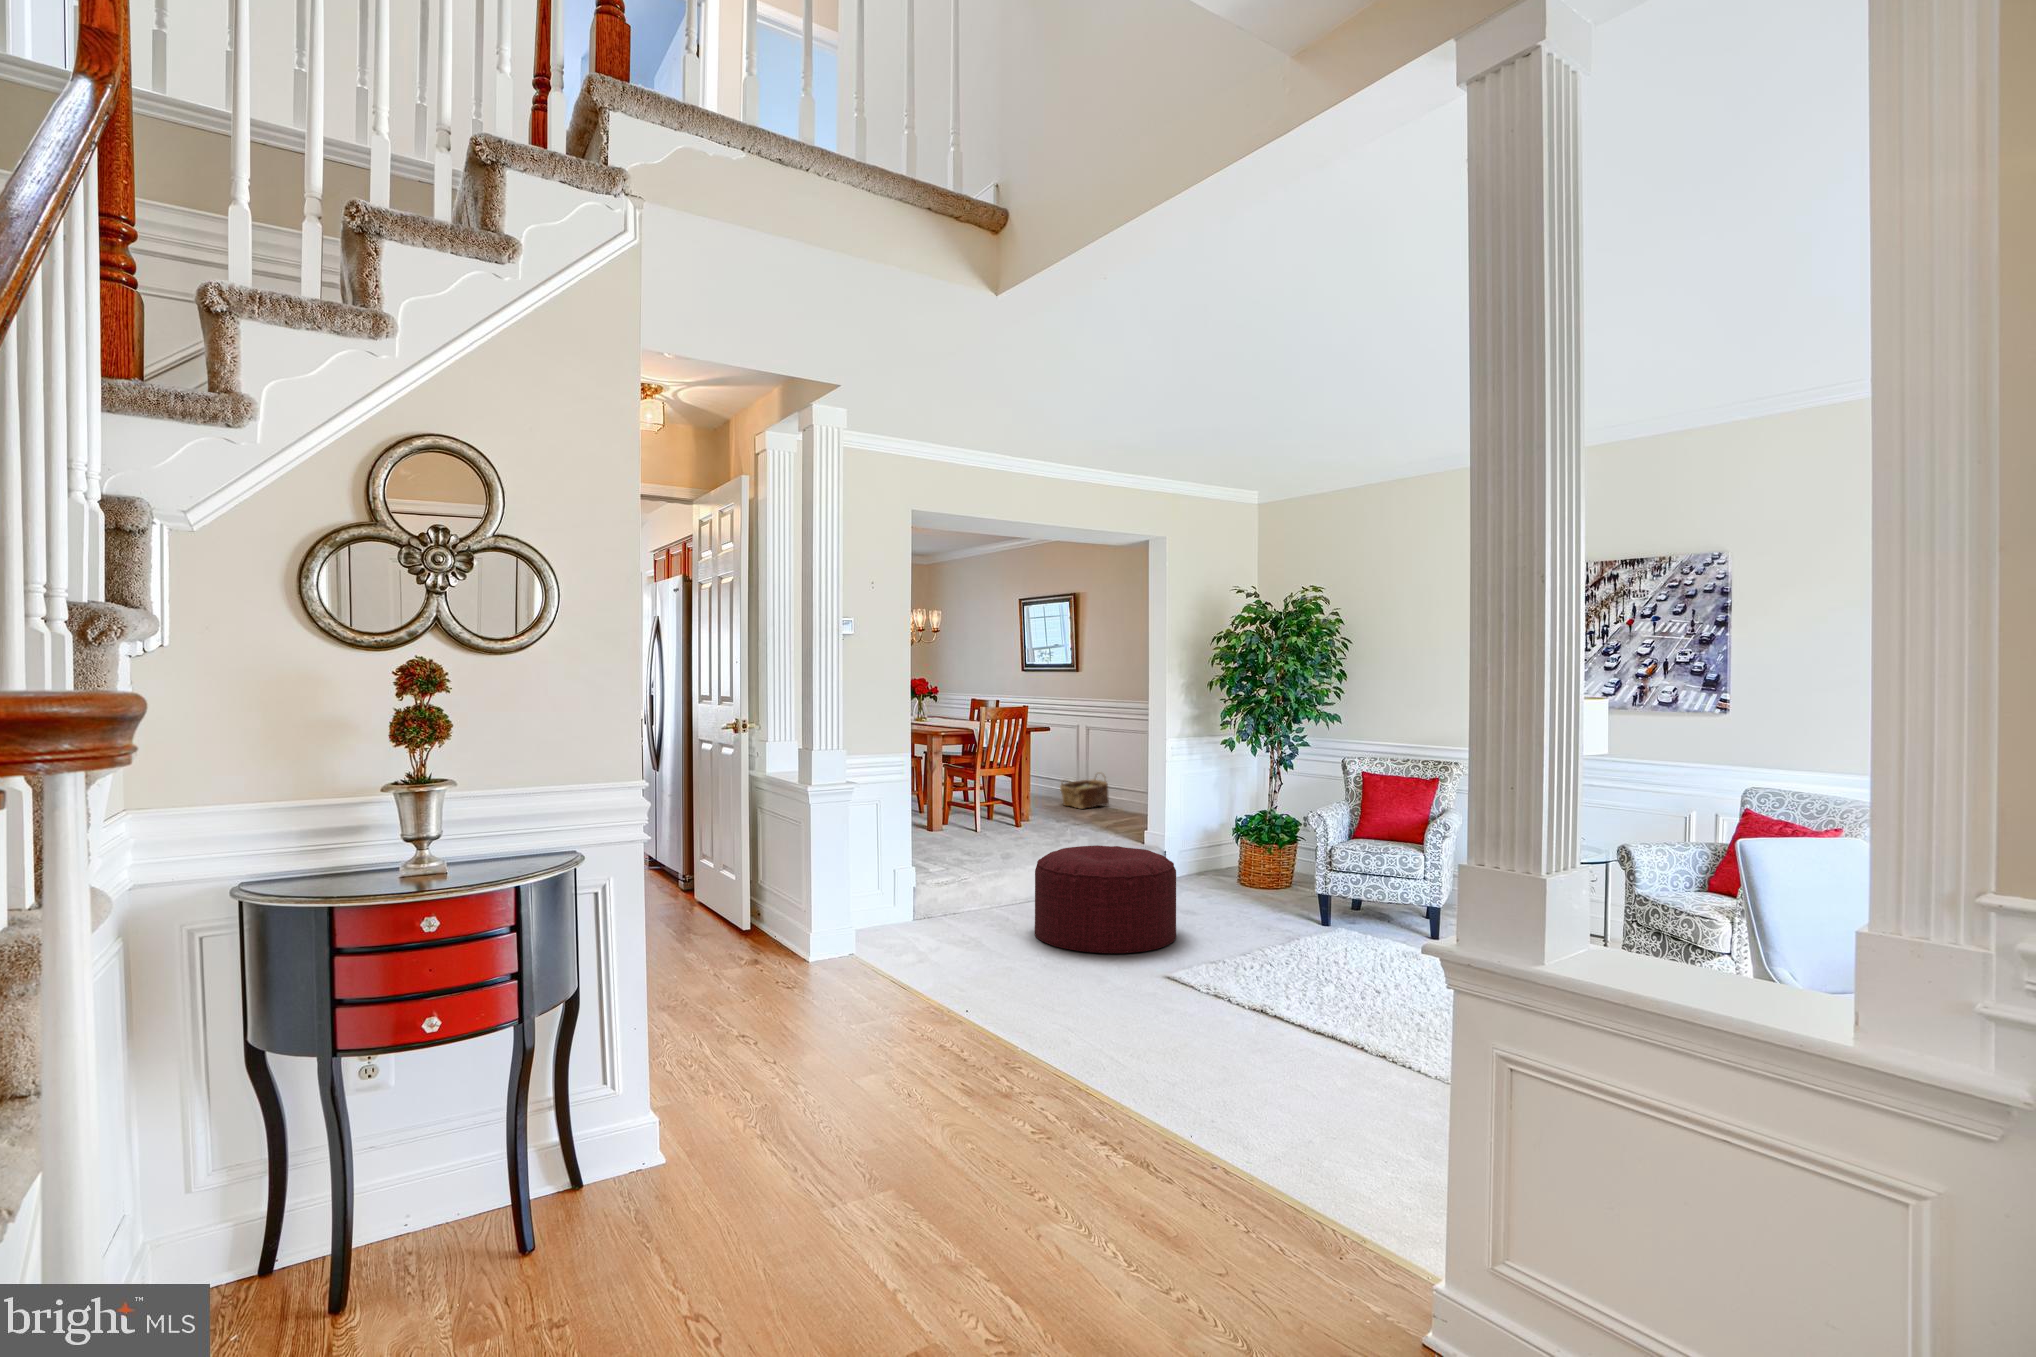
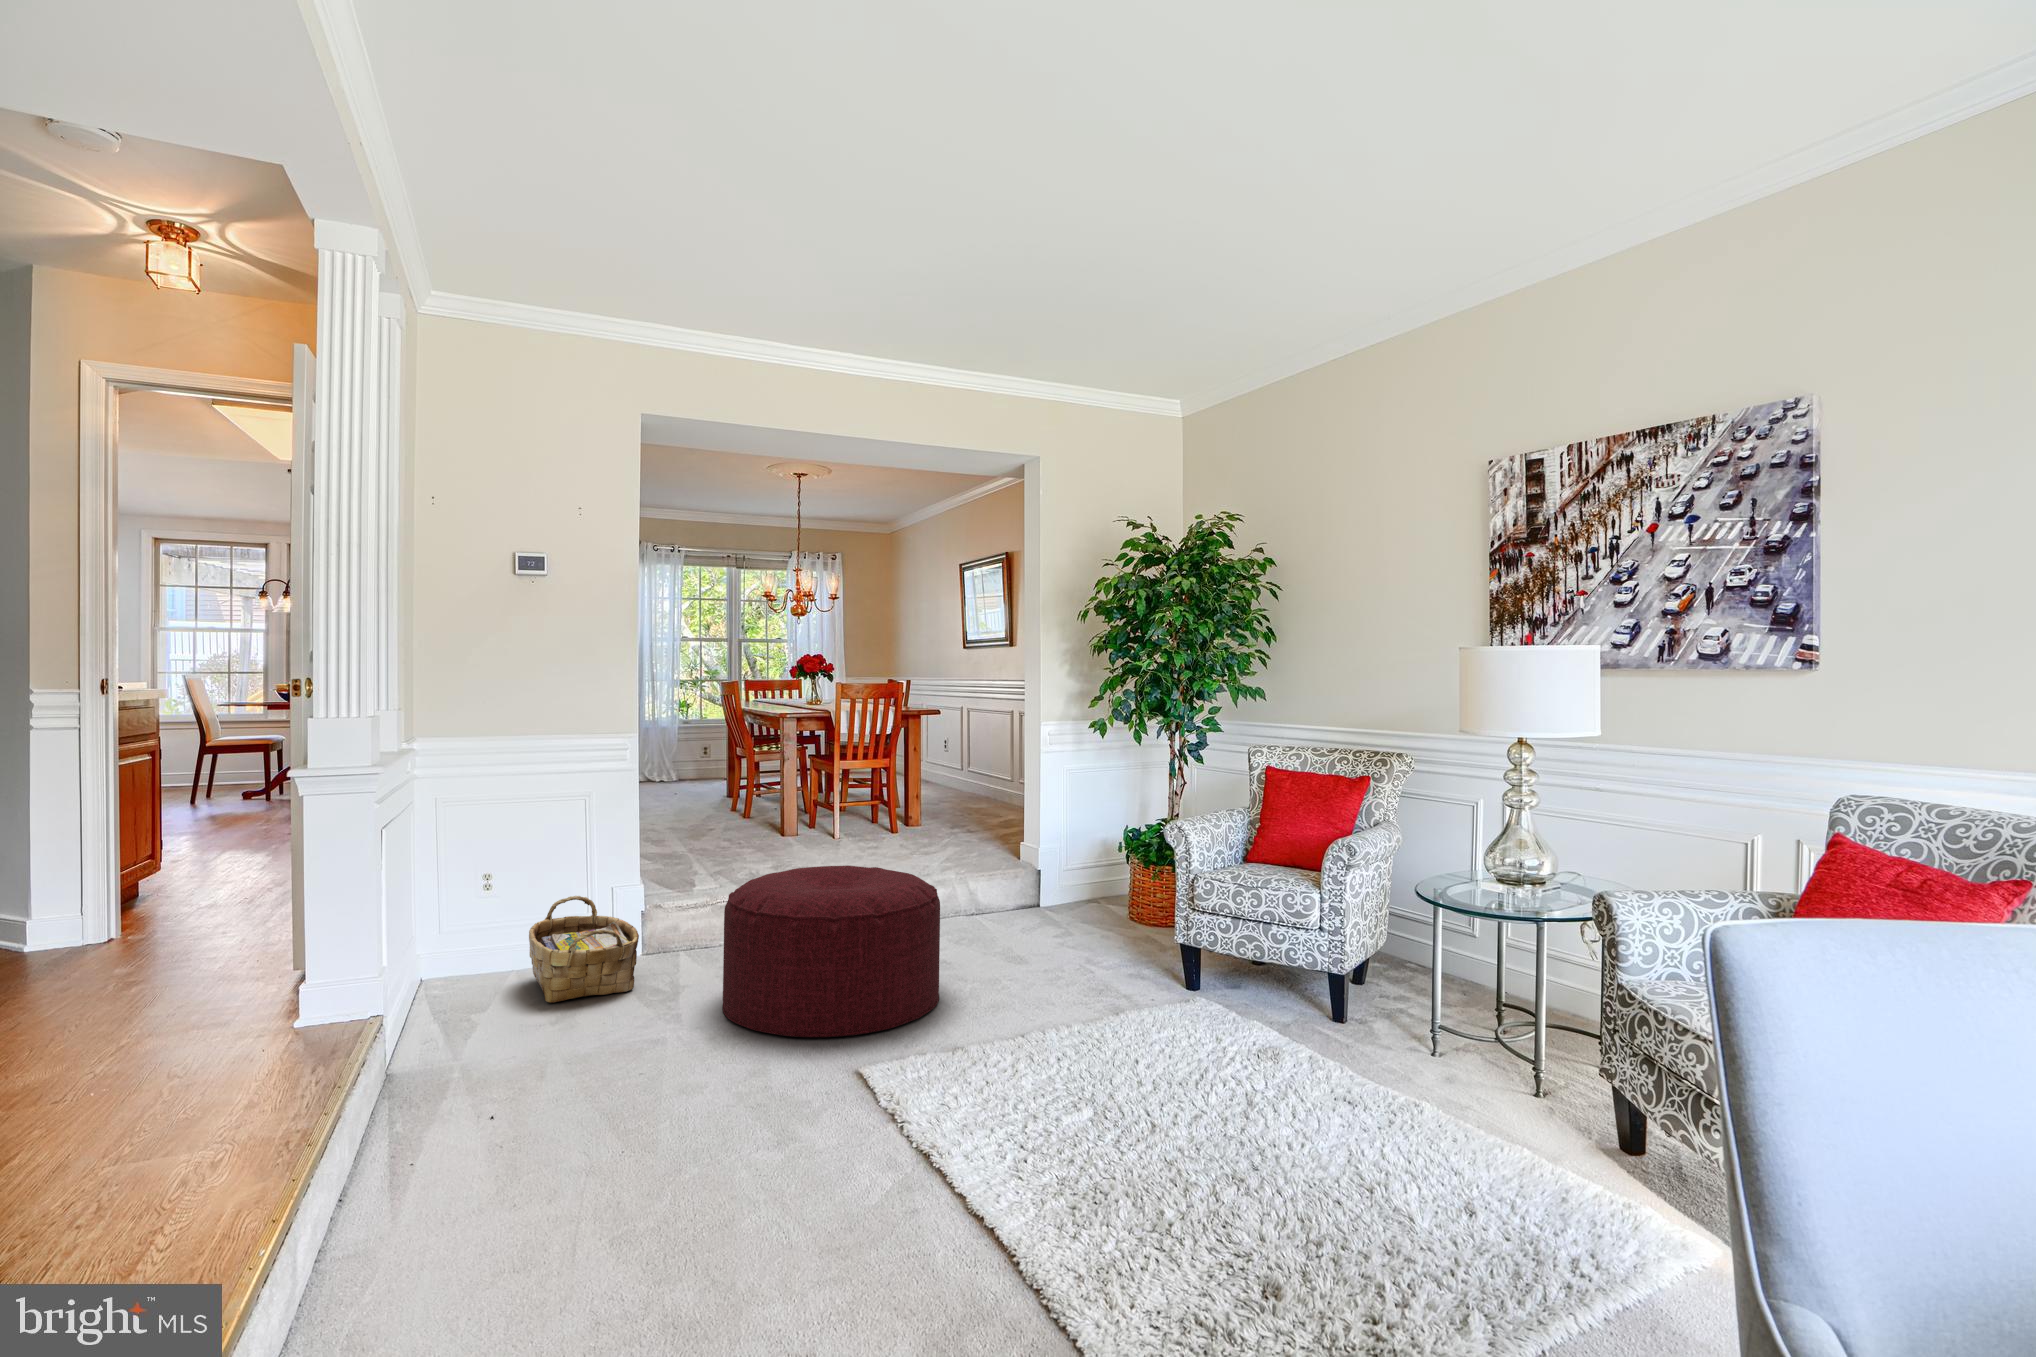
woven basket: present [1060,779,1109,809] -> present [529,896,639,1003]

